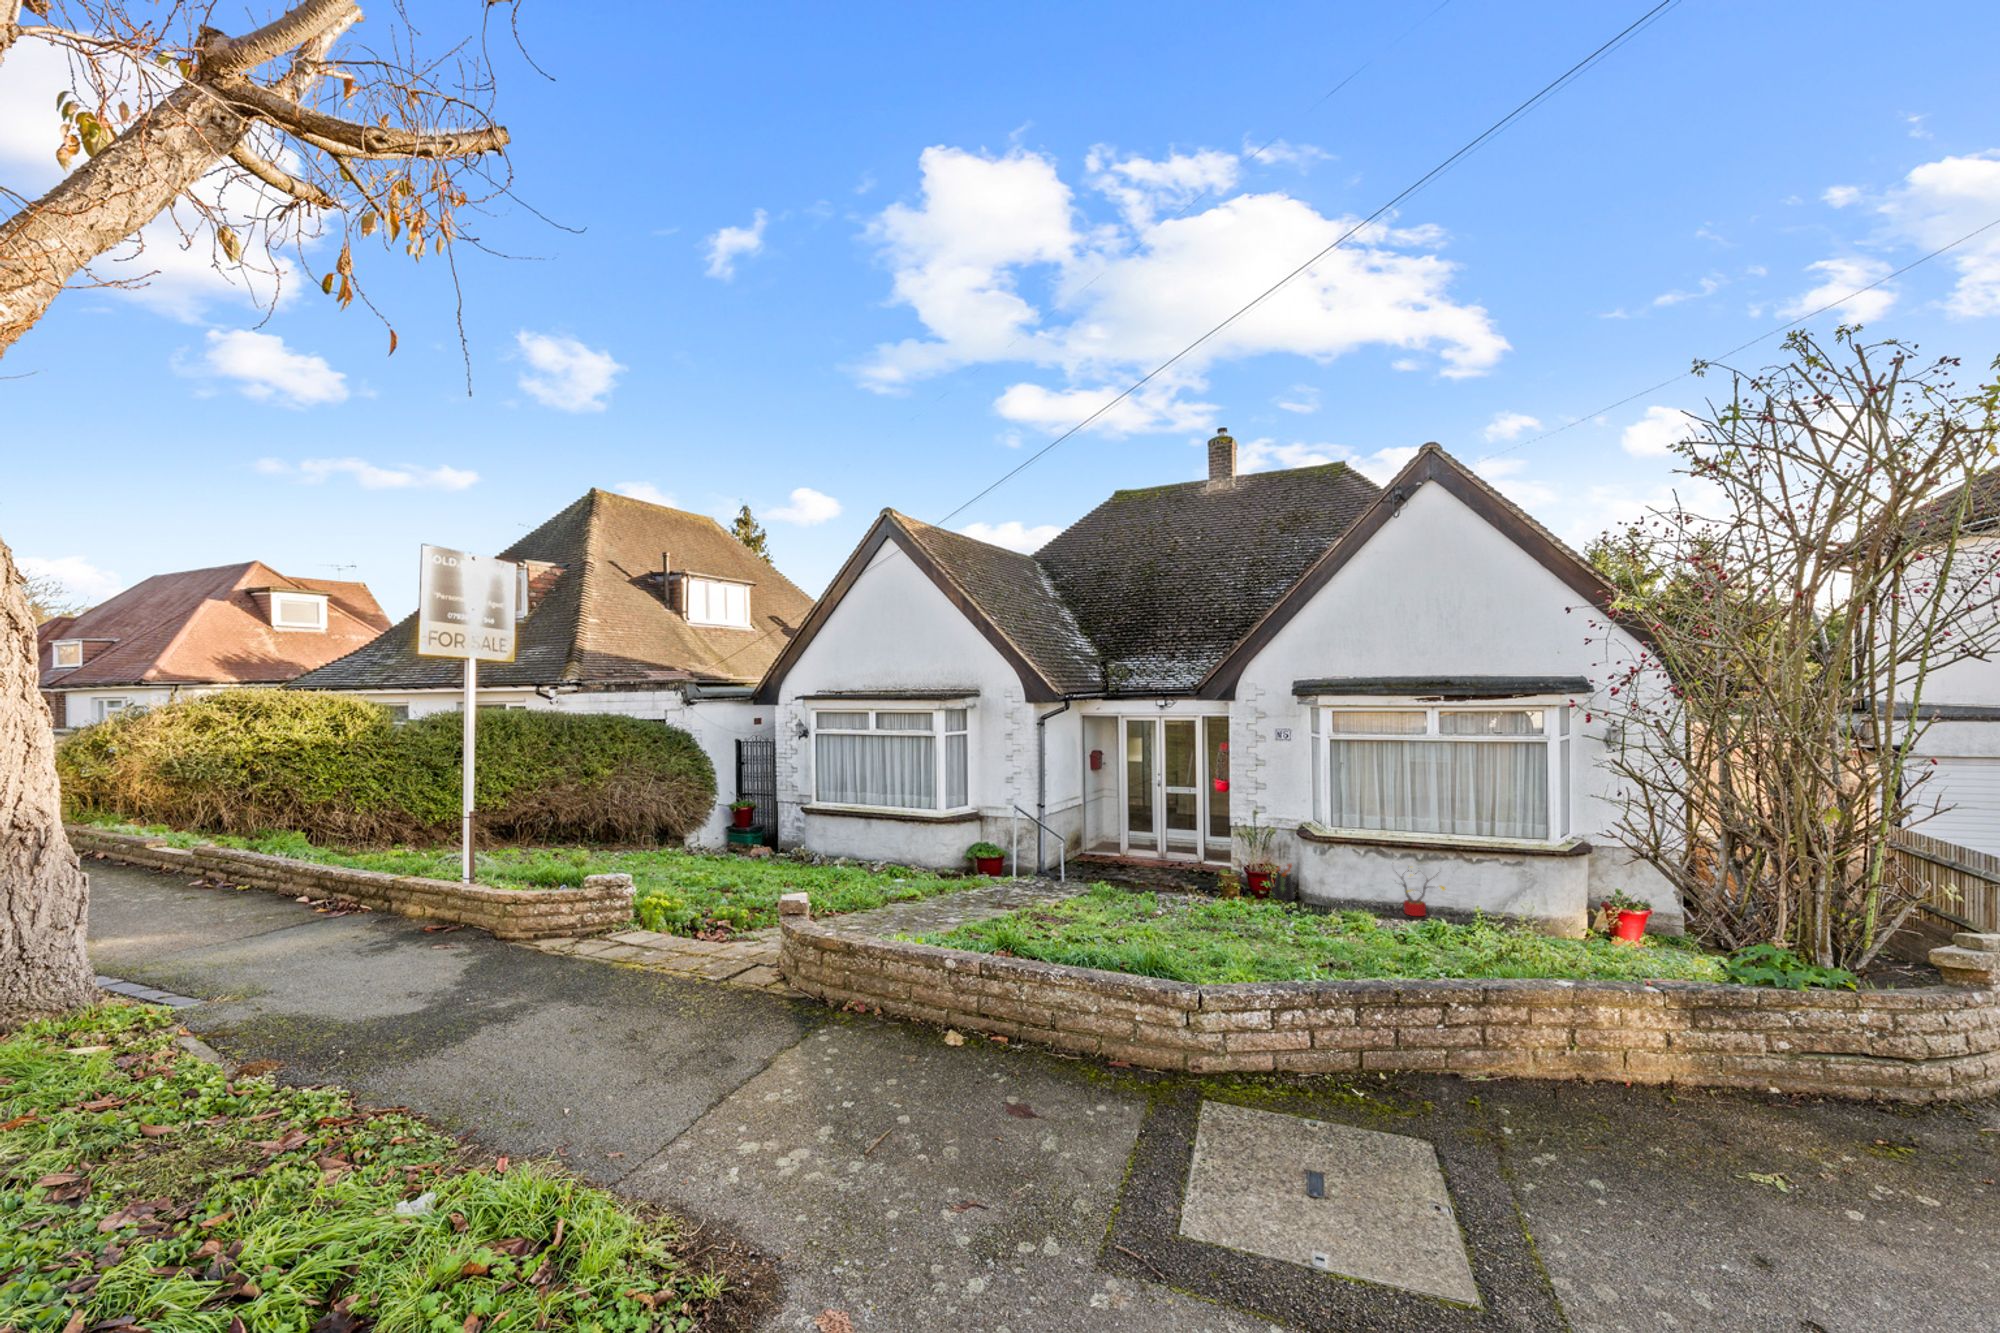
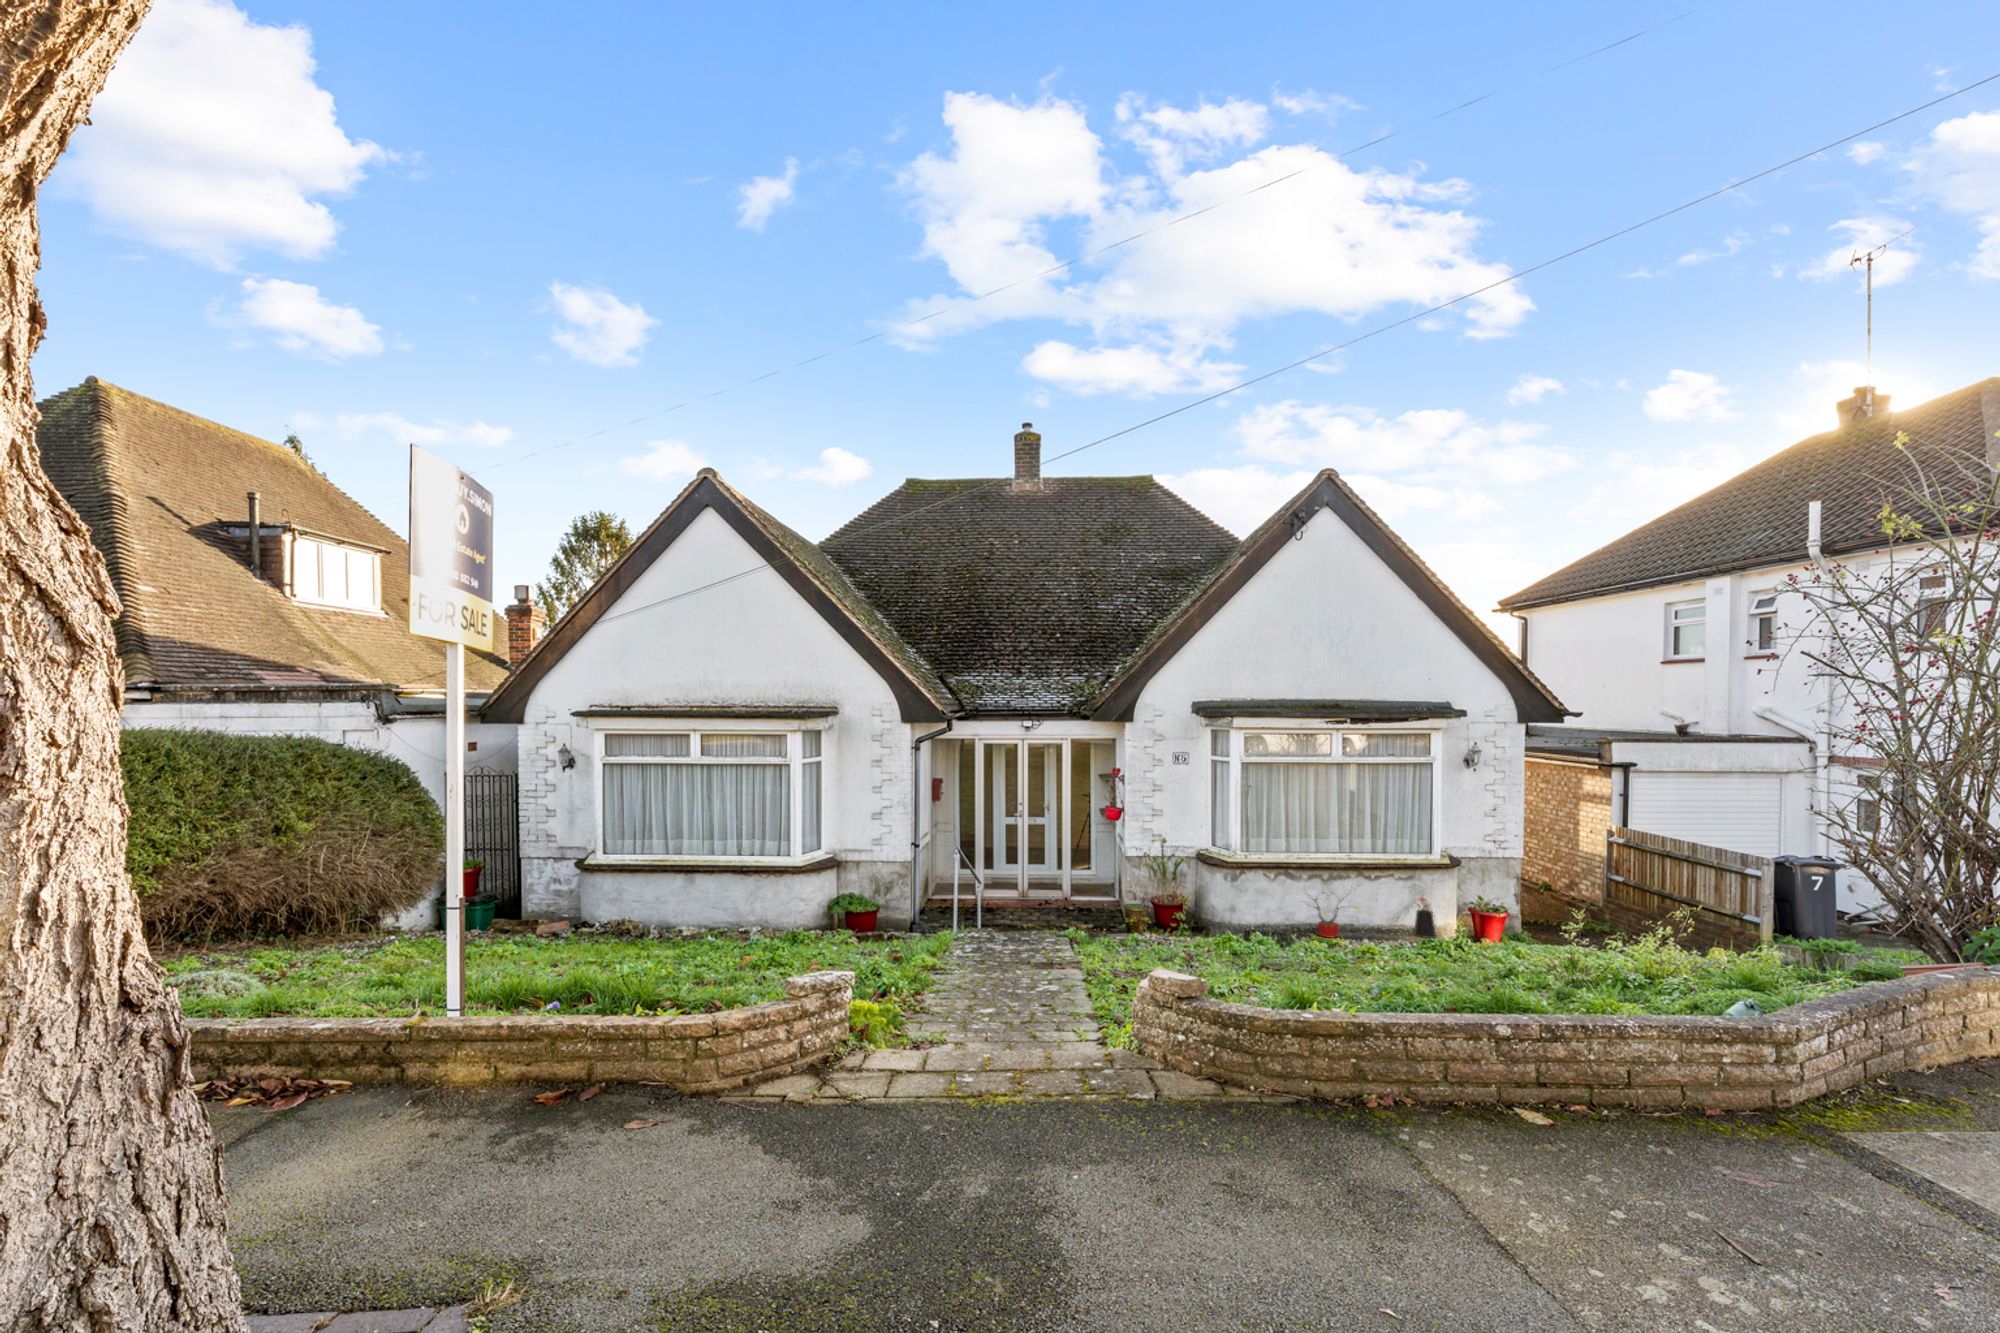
watering can: present [1268,864,1294,900] -> present [1414,898,1436,938]

